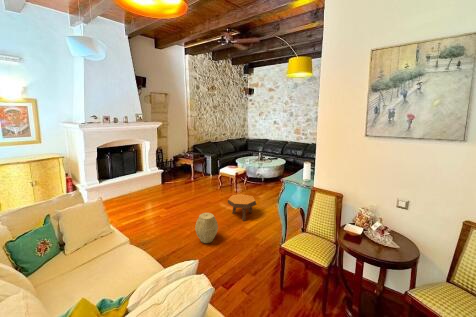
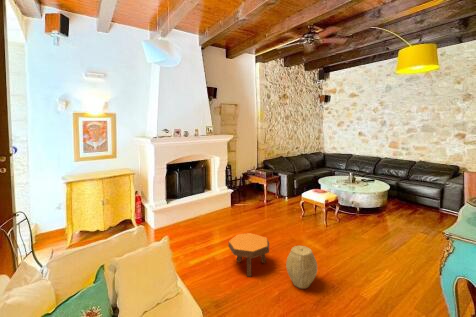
footstool: present [228,194,256,221] -> present [229,233,269,277]

